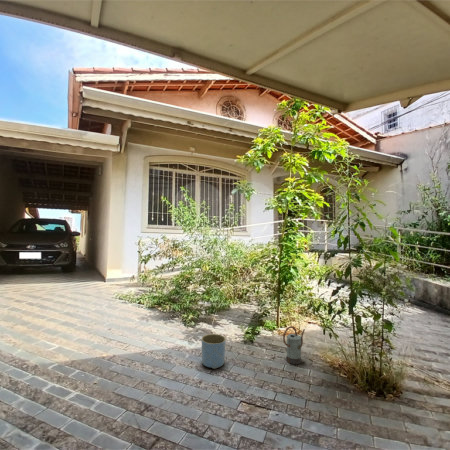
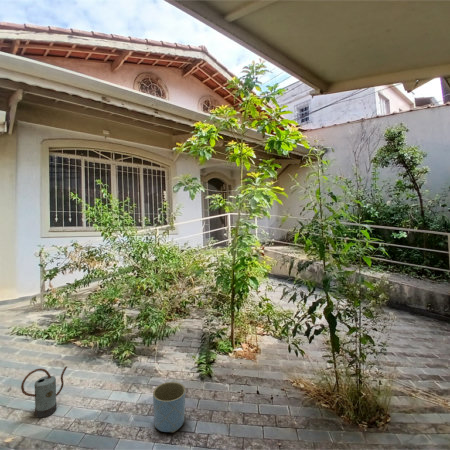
watering can: present [283,326,305,364] -> present [21,366,67,418]

